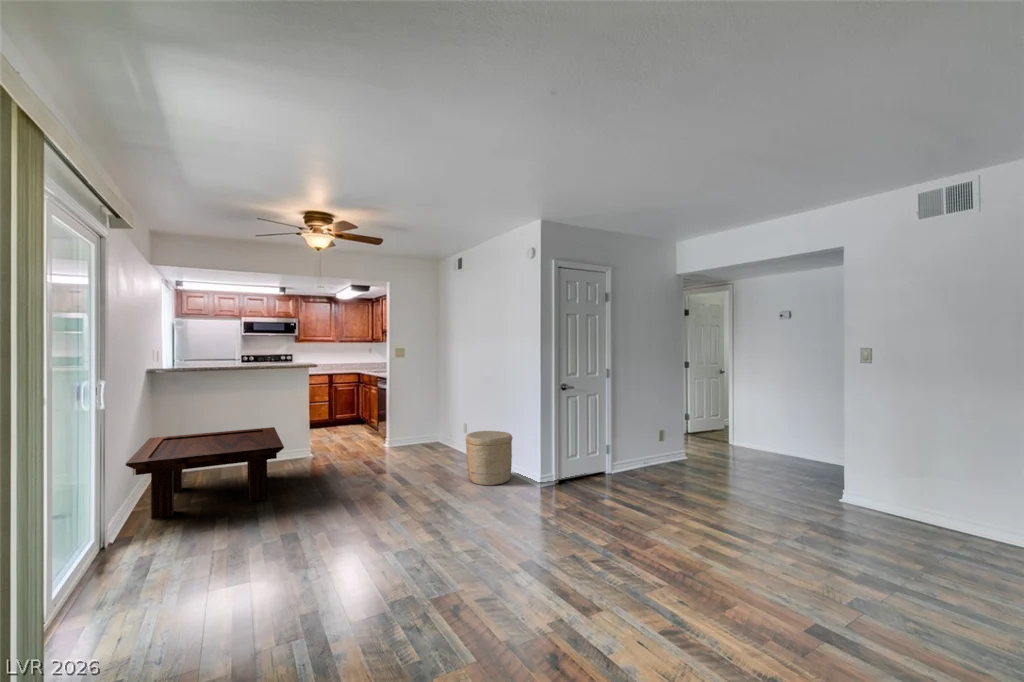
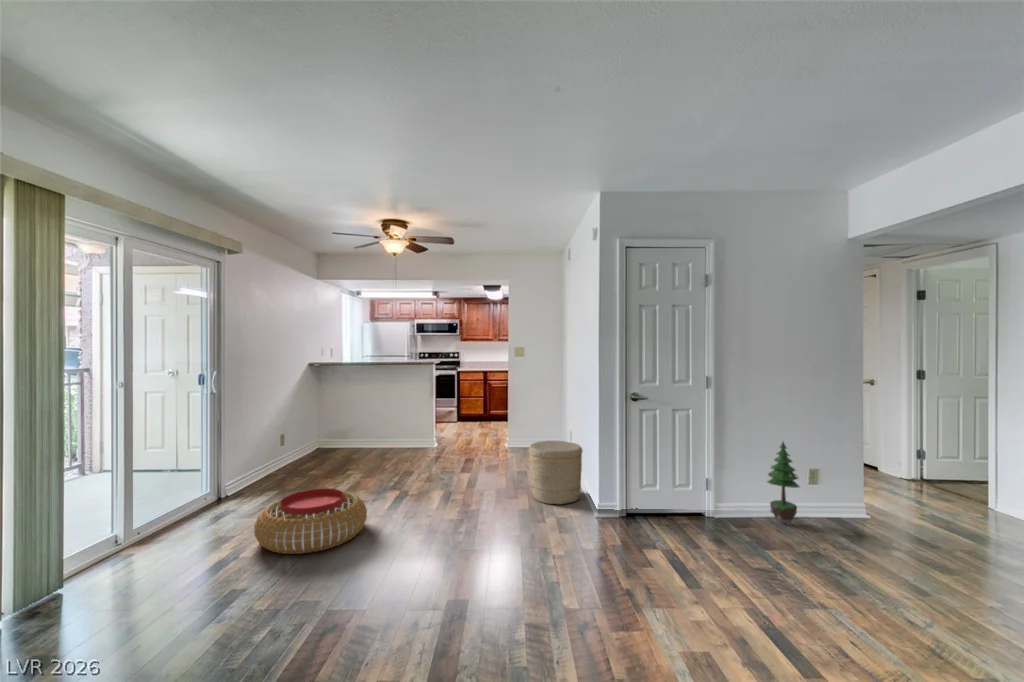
potted tree: none [641,412,662,470] -> present [767,442,800,524]
coffee table: present [126,427,284,519] -> none [248,416,391,482]
pouf: none [243,501,364,573] -> present [254,489,367,554]

